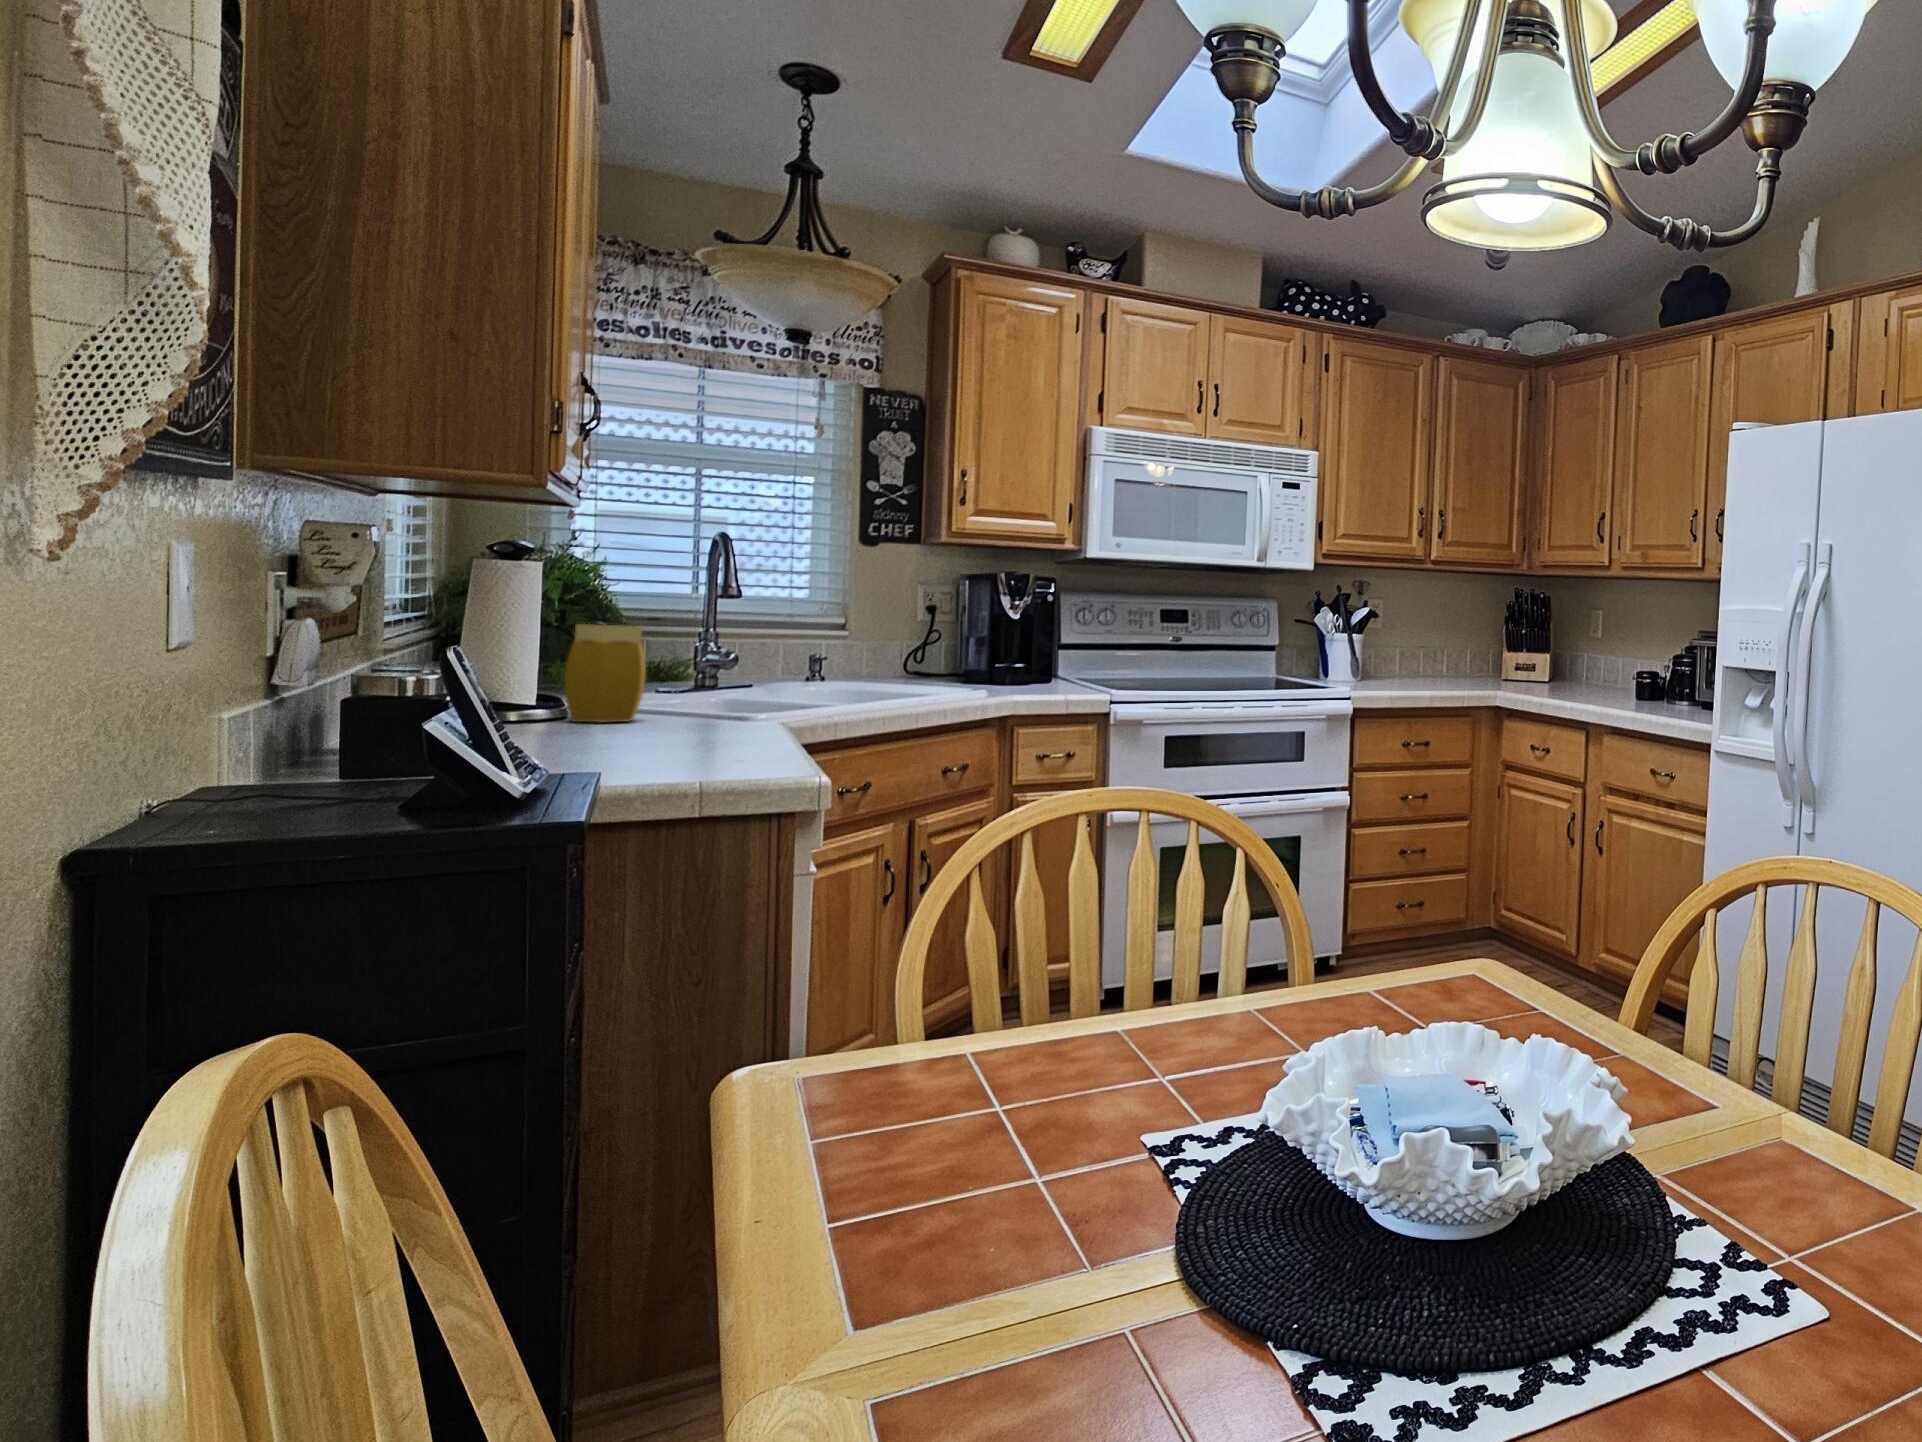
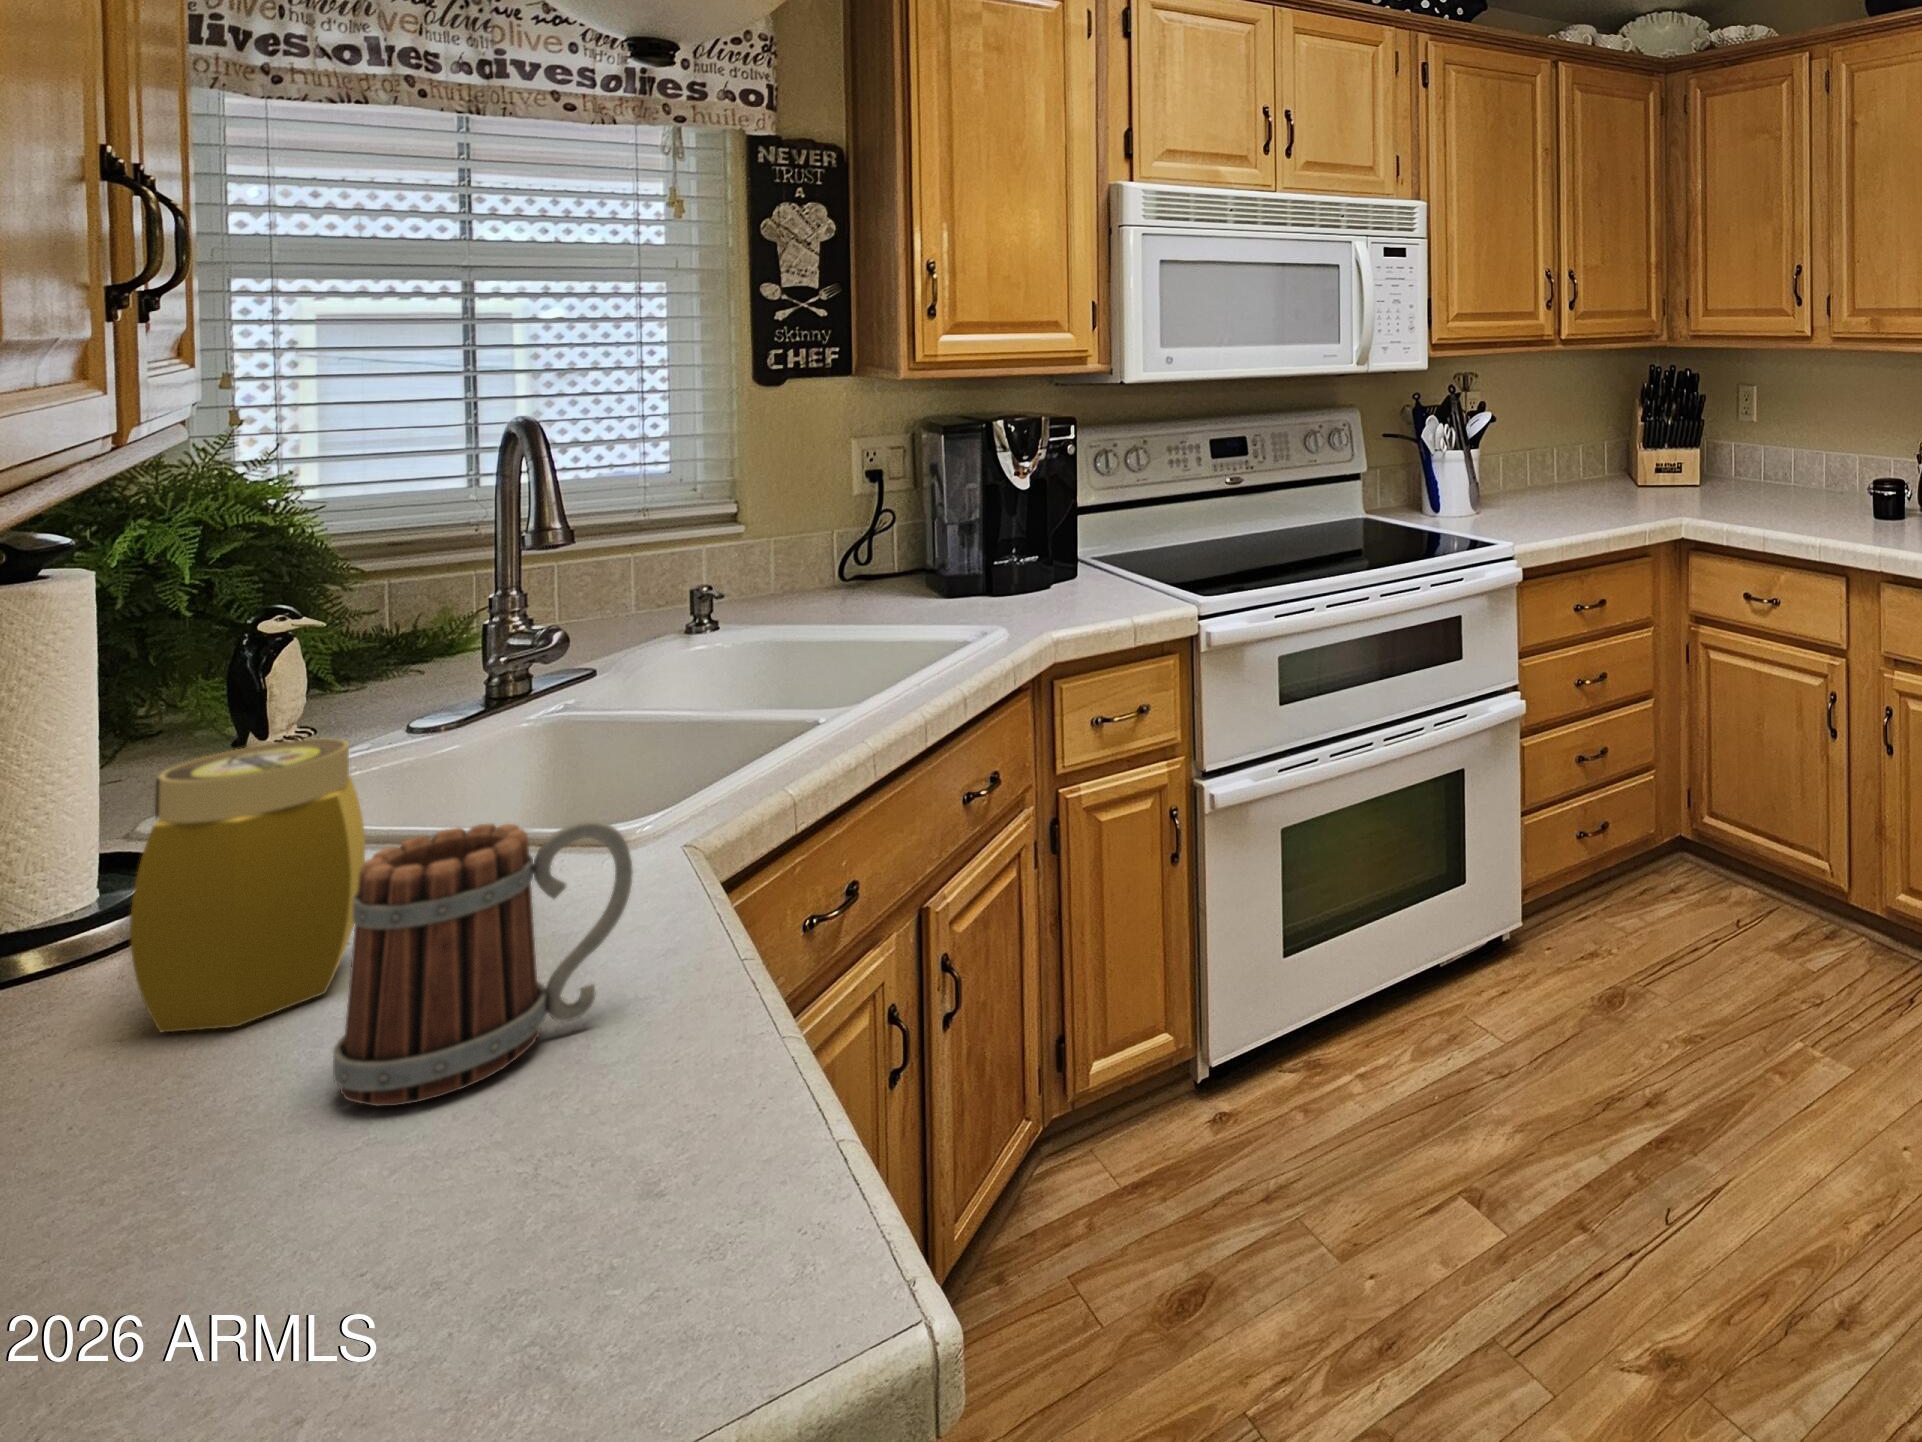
mug: none [636,647,745,733] -> present [333,820,633,1106]

